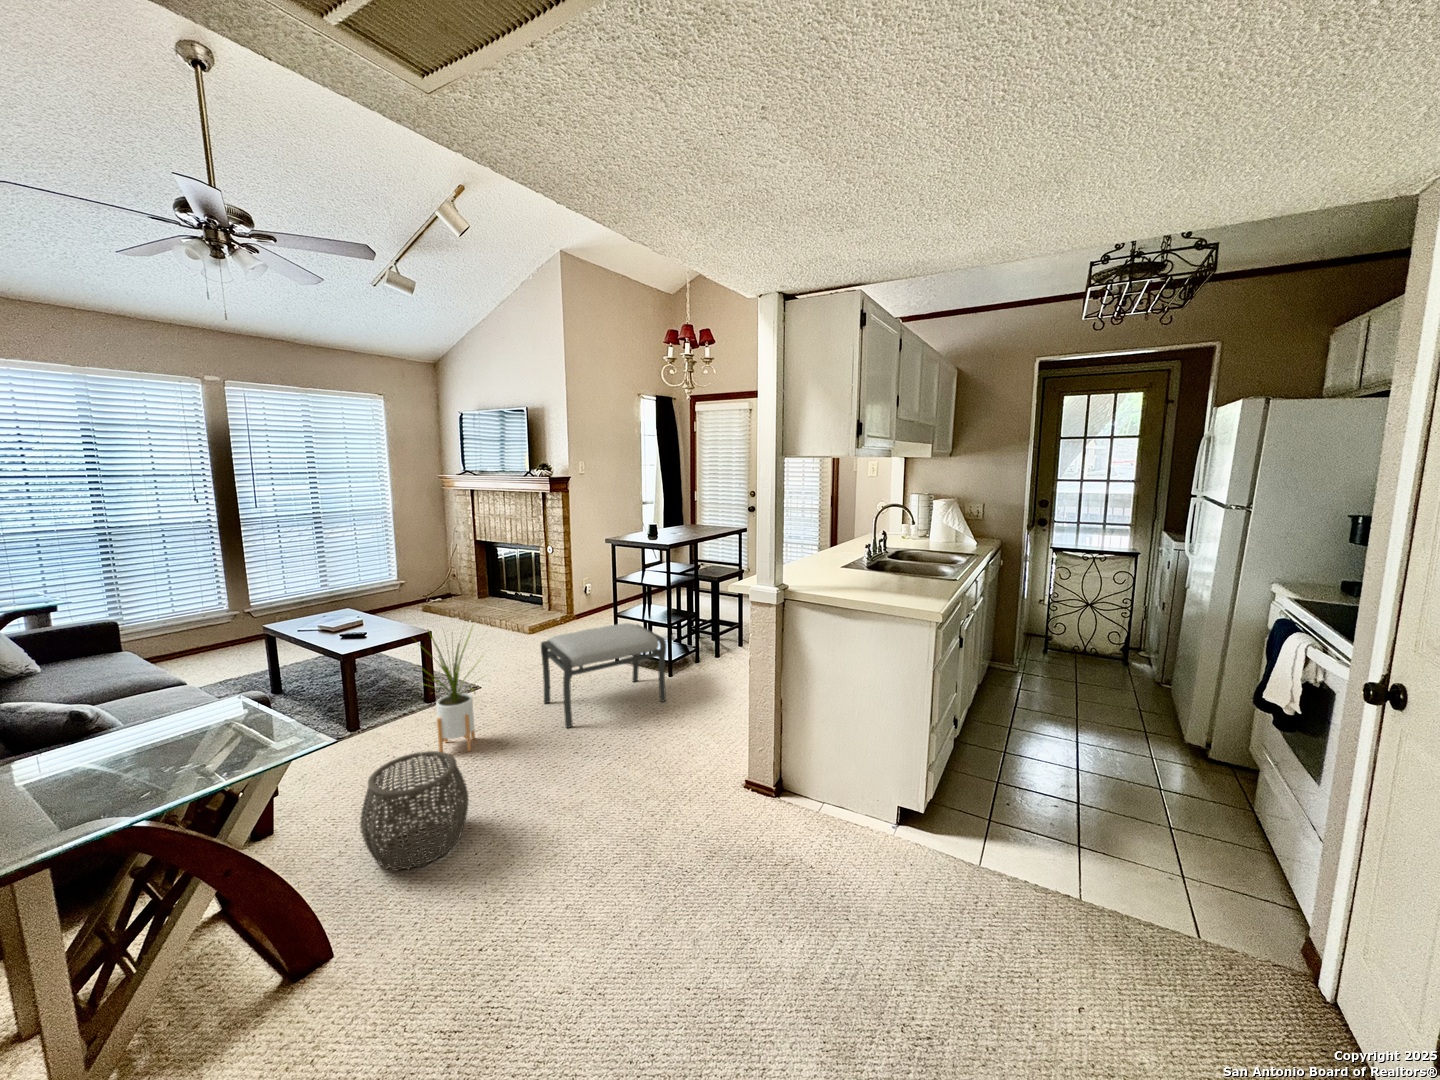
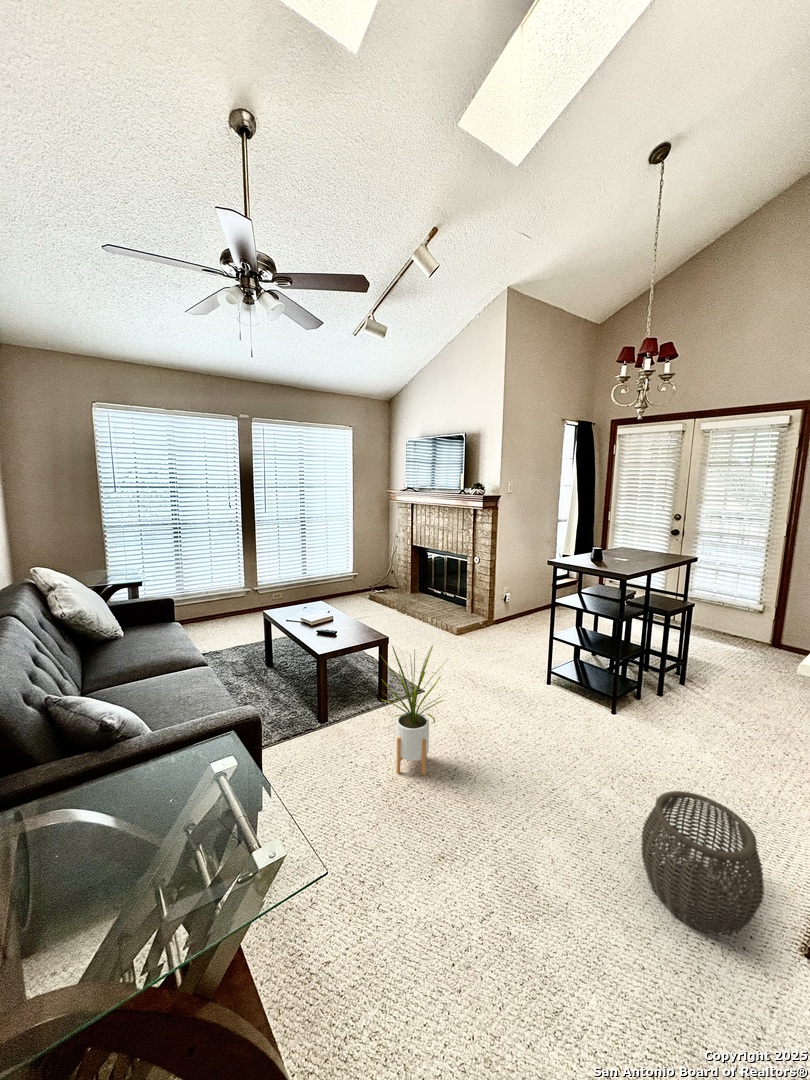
ottoman: present [541,623,666,728] -> none [486,655,627,767]
woven basket: present [360,751,469,871] -> present [641,791,764,936]

